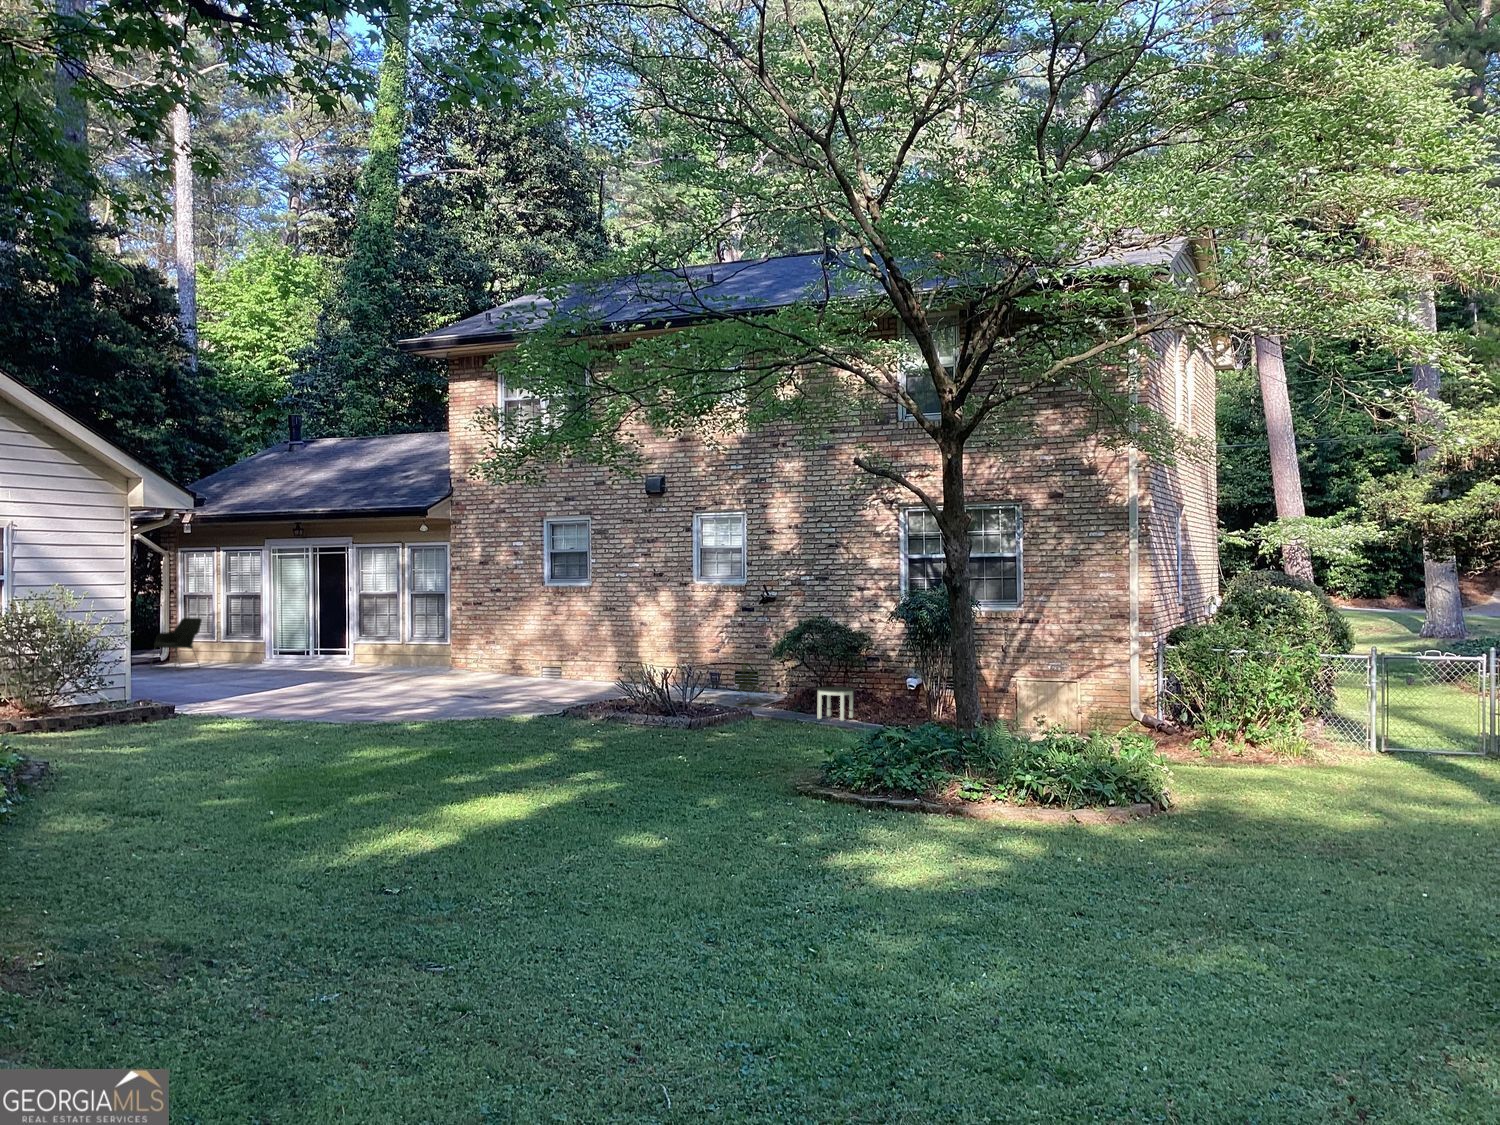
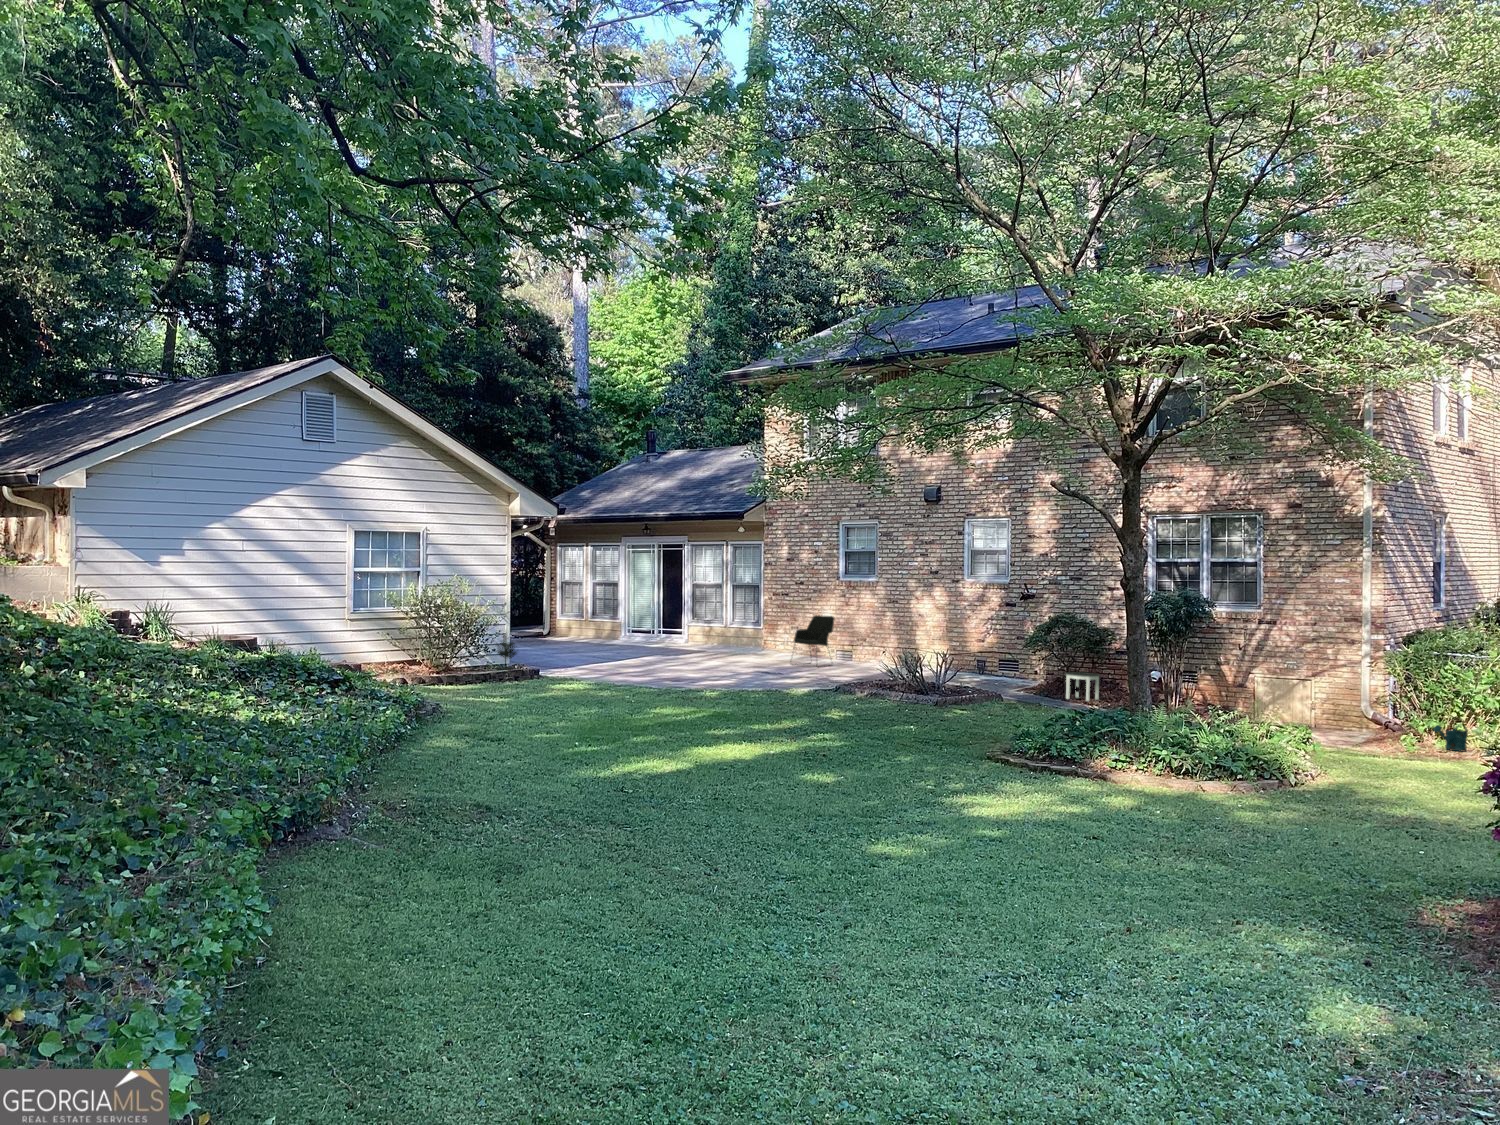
chair: present [154,618,202,669] -> present [794,615,834,667]
potted tree: present [734,661,761,707] -> present [495,633,517,670]
watering can: none [1223,732,1255,761] -> present [1433,725,1468,751]

